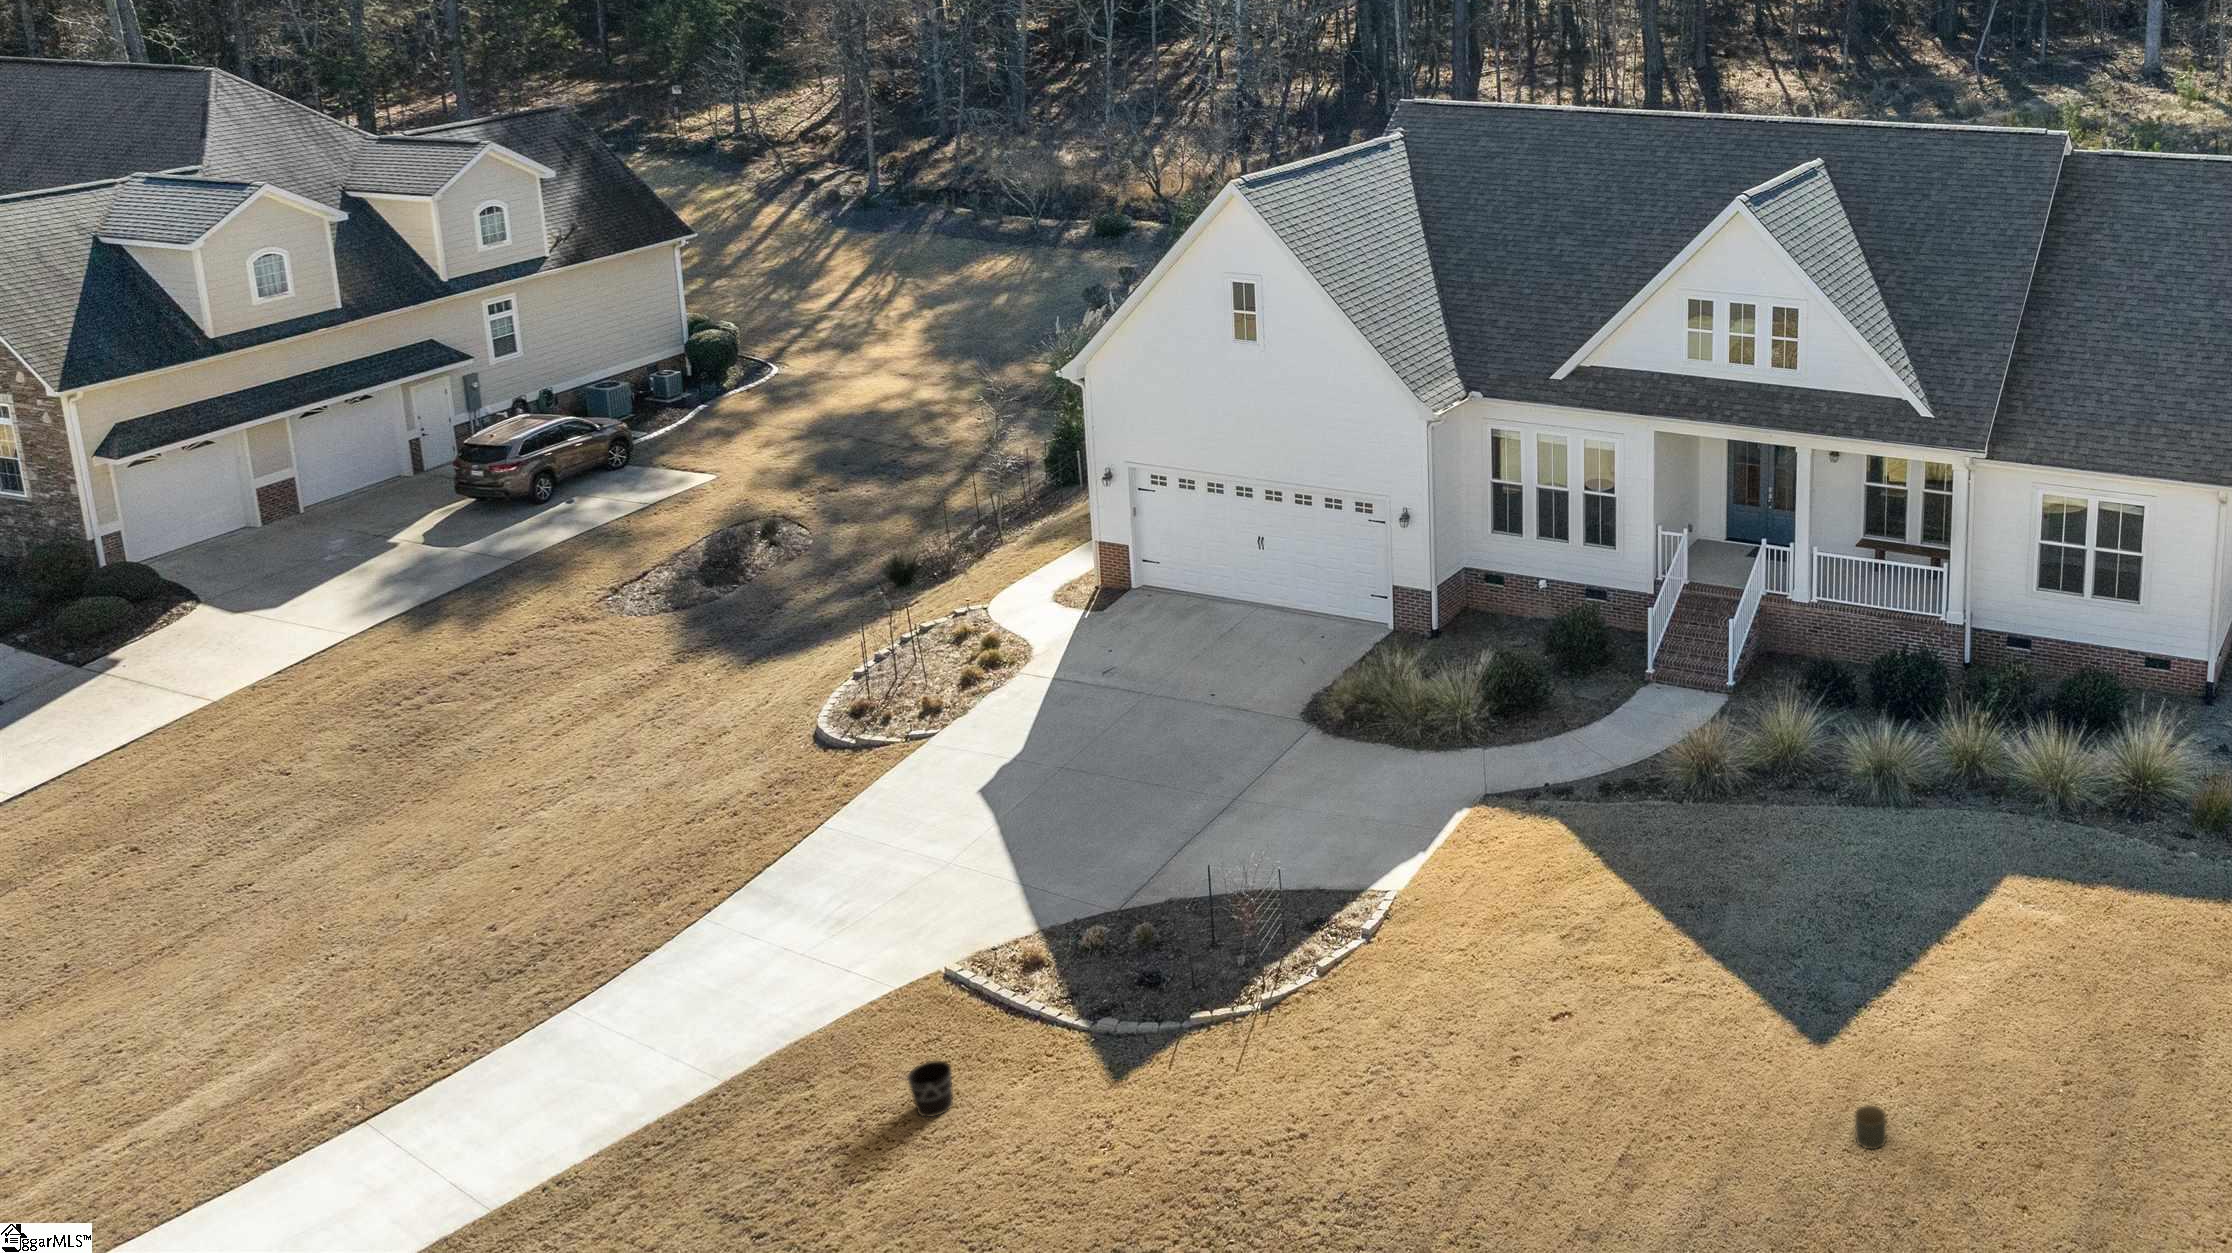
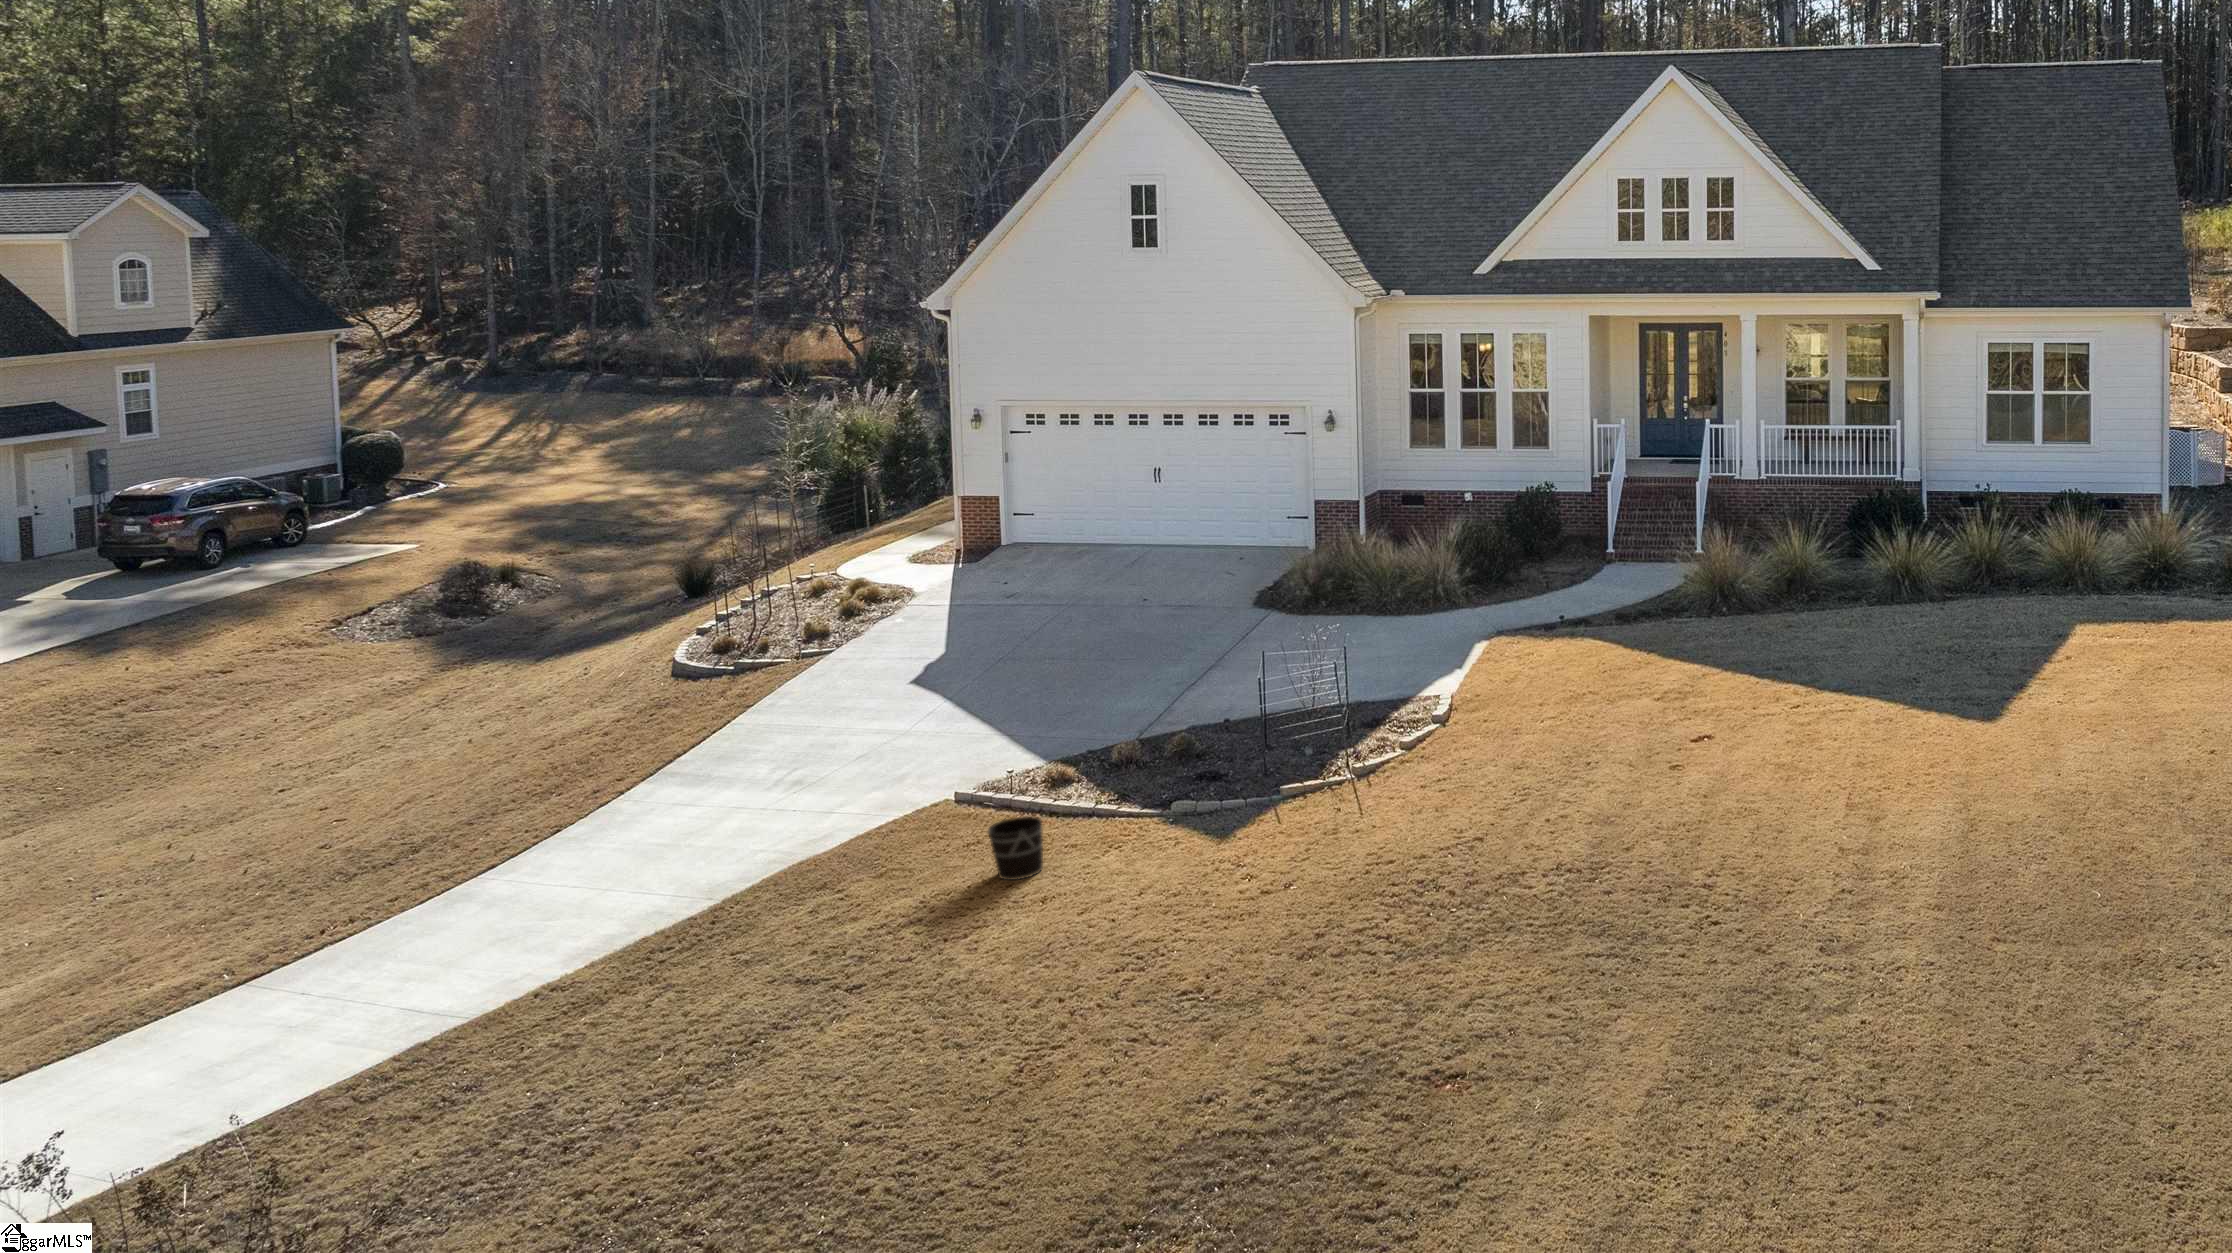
planter: present [1855,1105,1886,1149] -> none [2127,706,2165,747]

